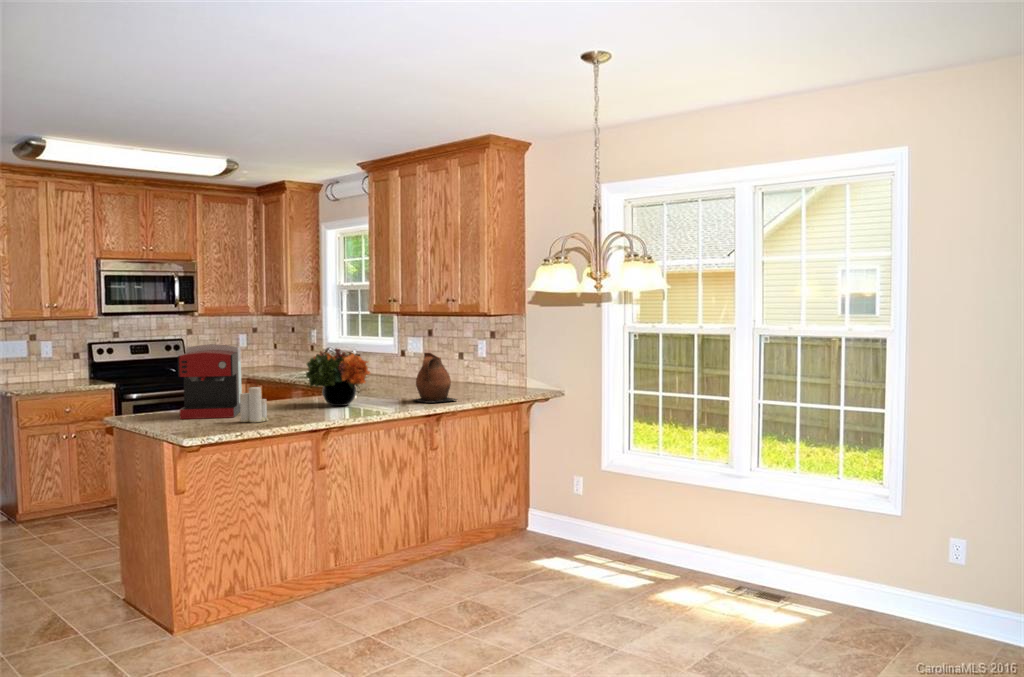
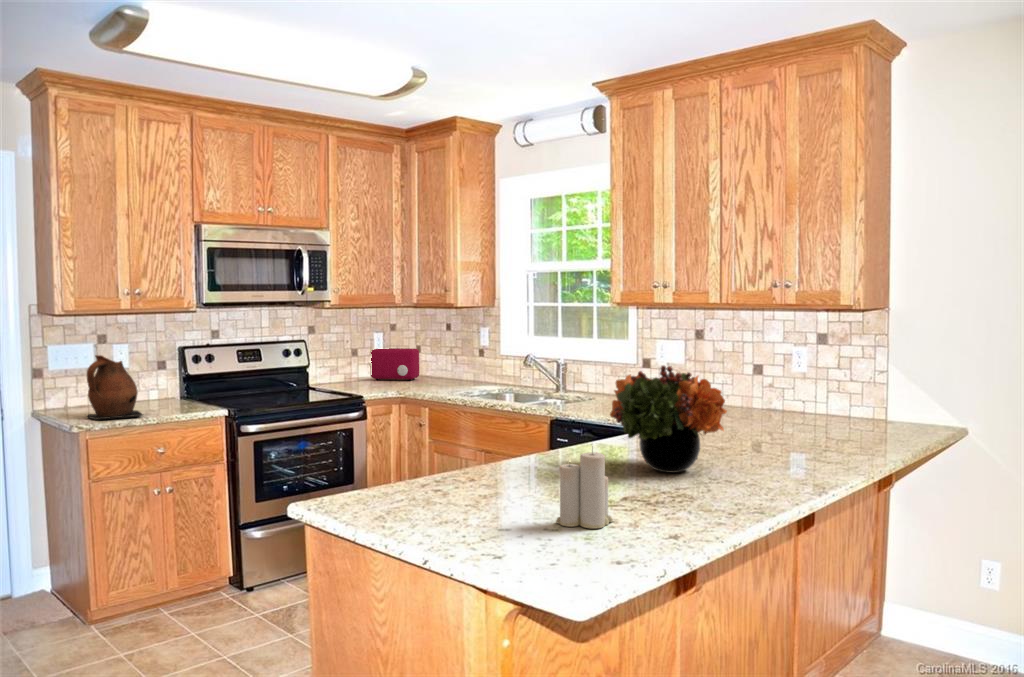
coffee maker: present [178,344,242,419] -> none [418,360,524,512]
toaster: none [237,345,274,368] -> present [370,348,419,381]
ceramic pitcher: present [414,352,457,403] -> present [87,355,143,419]

